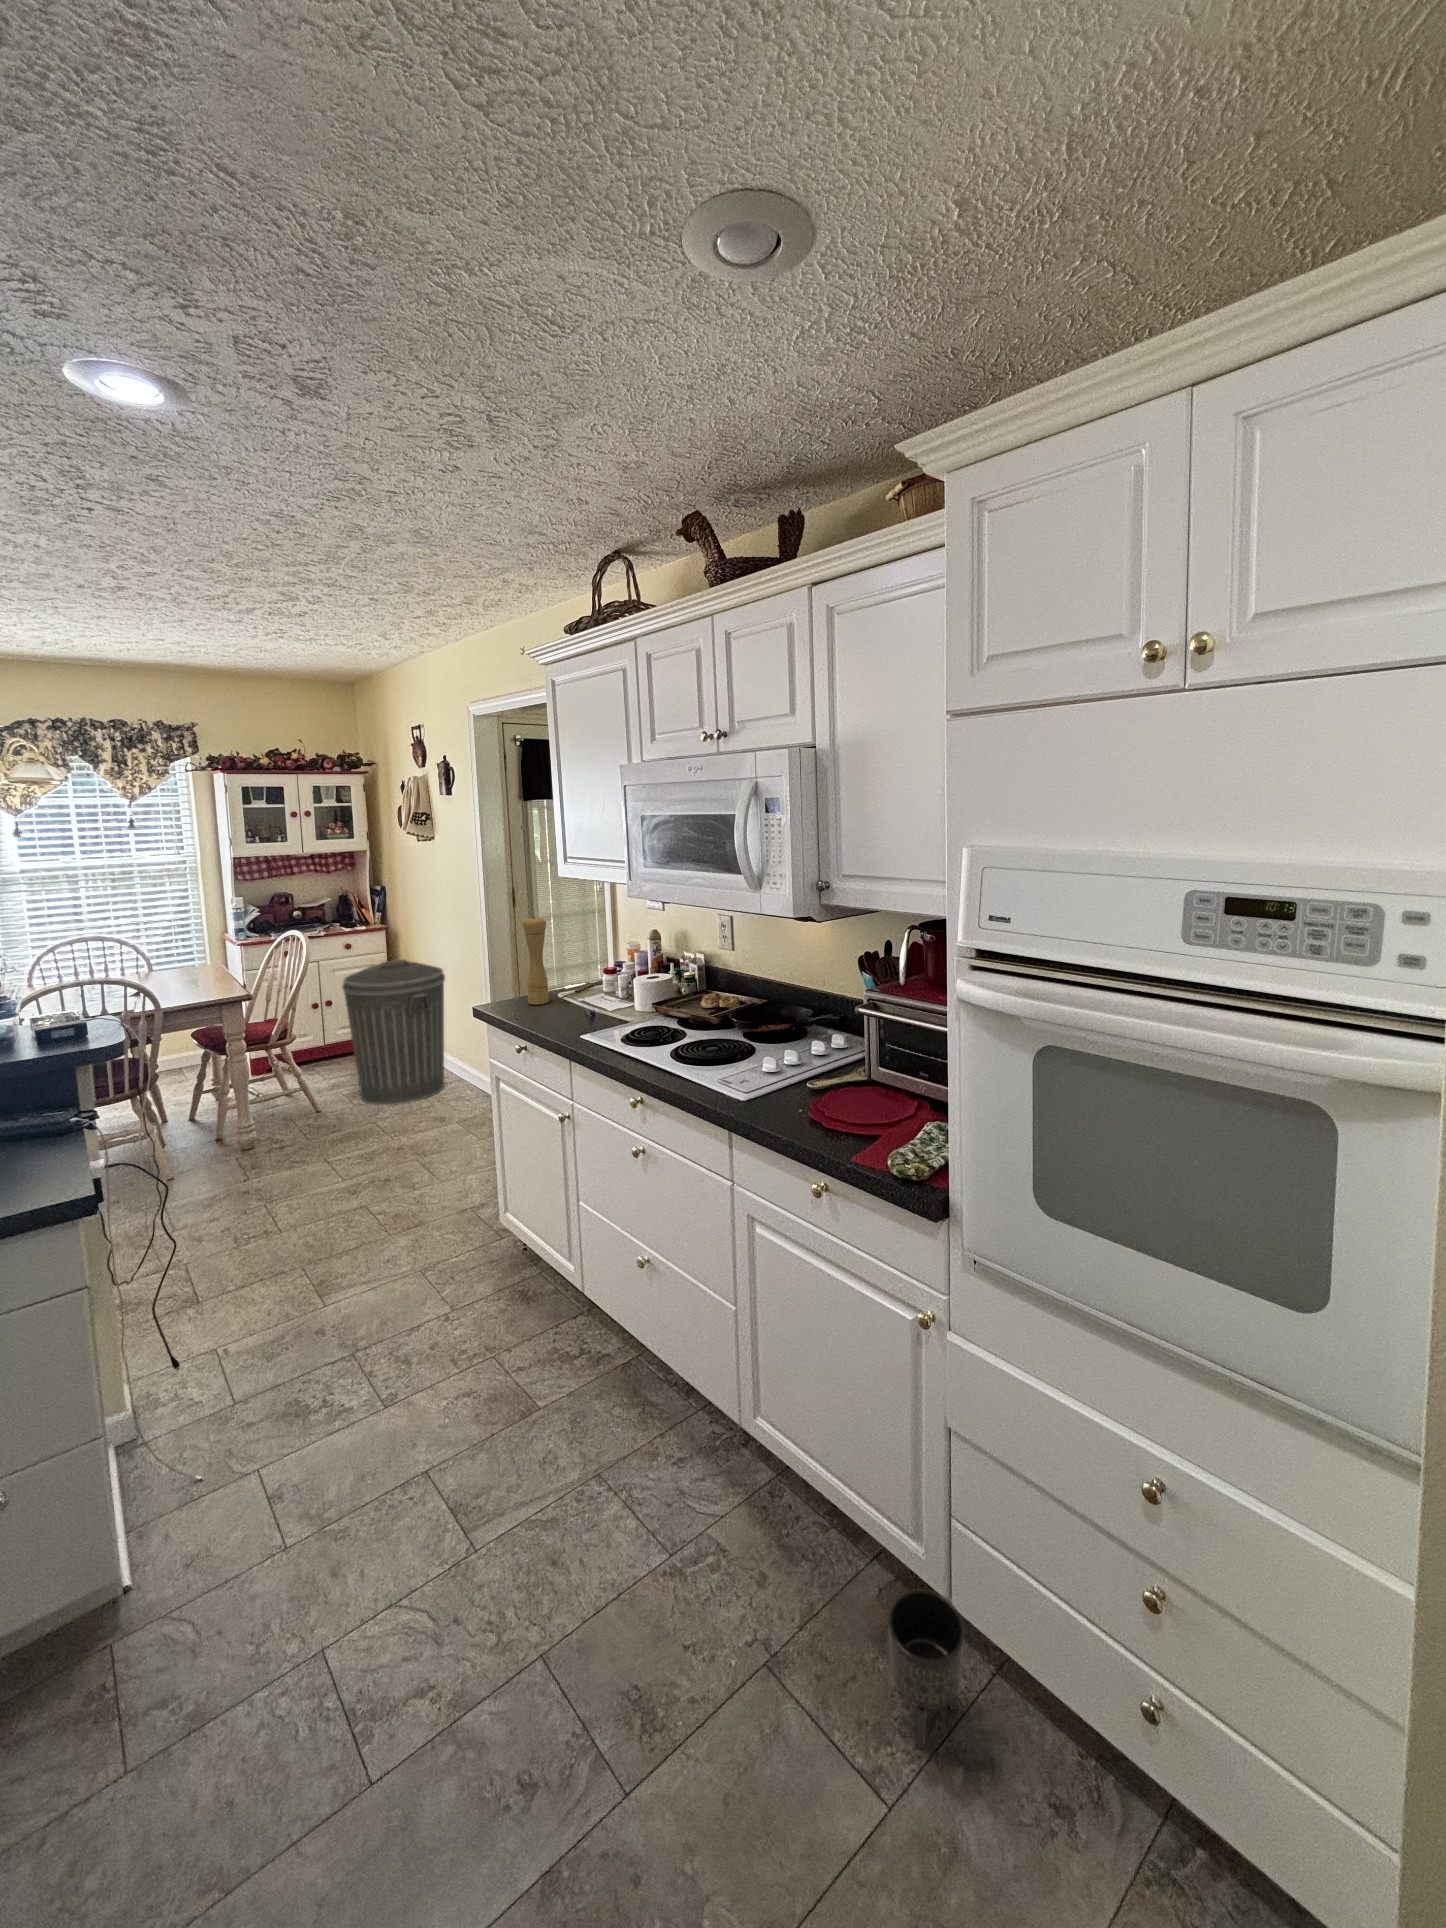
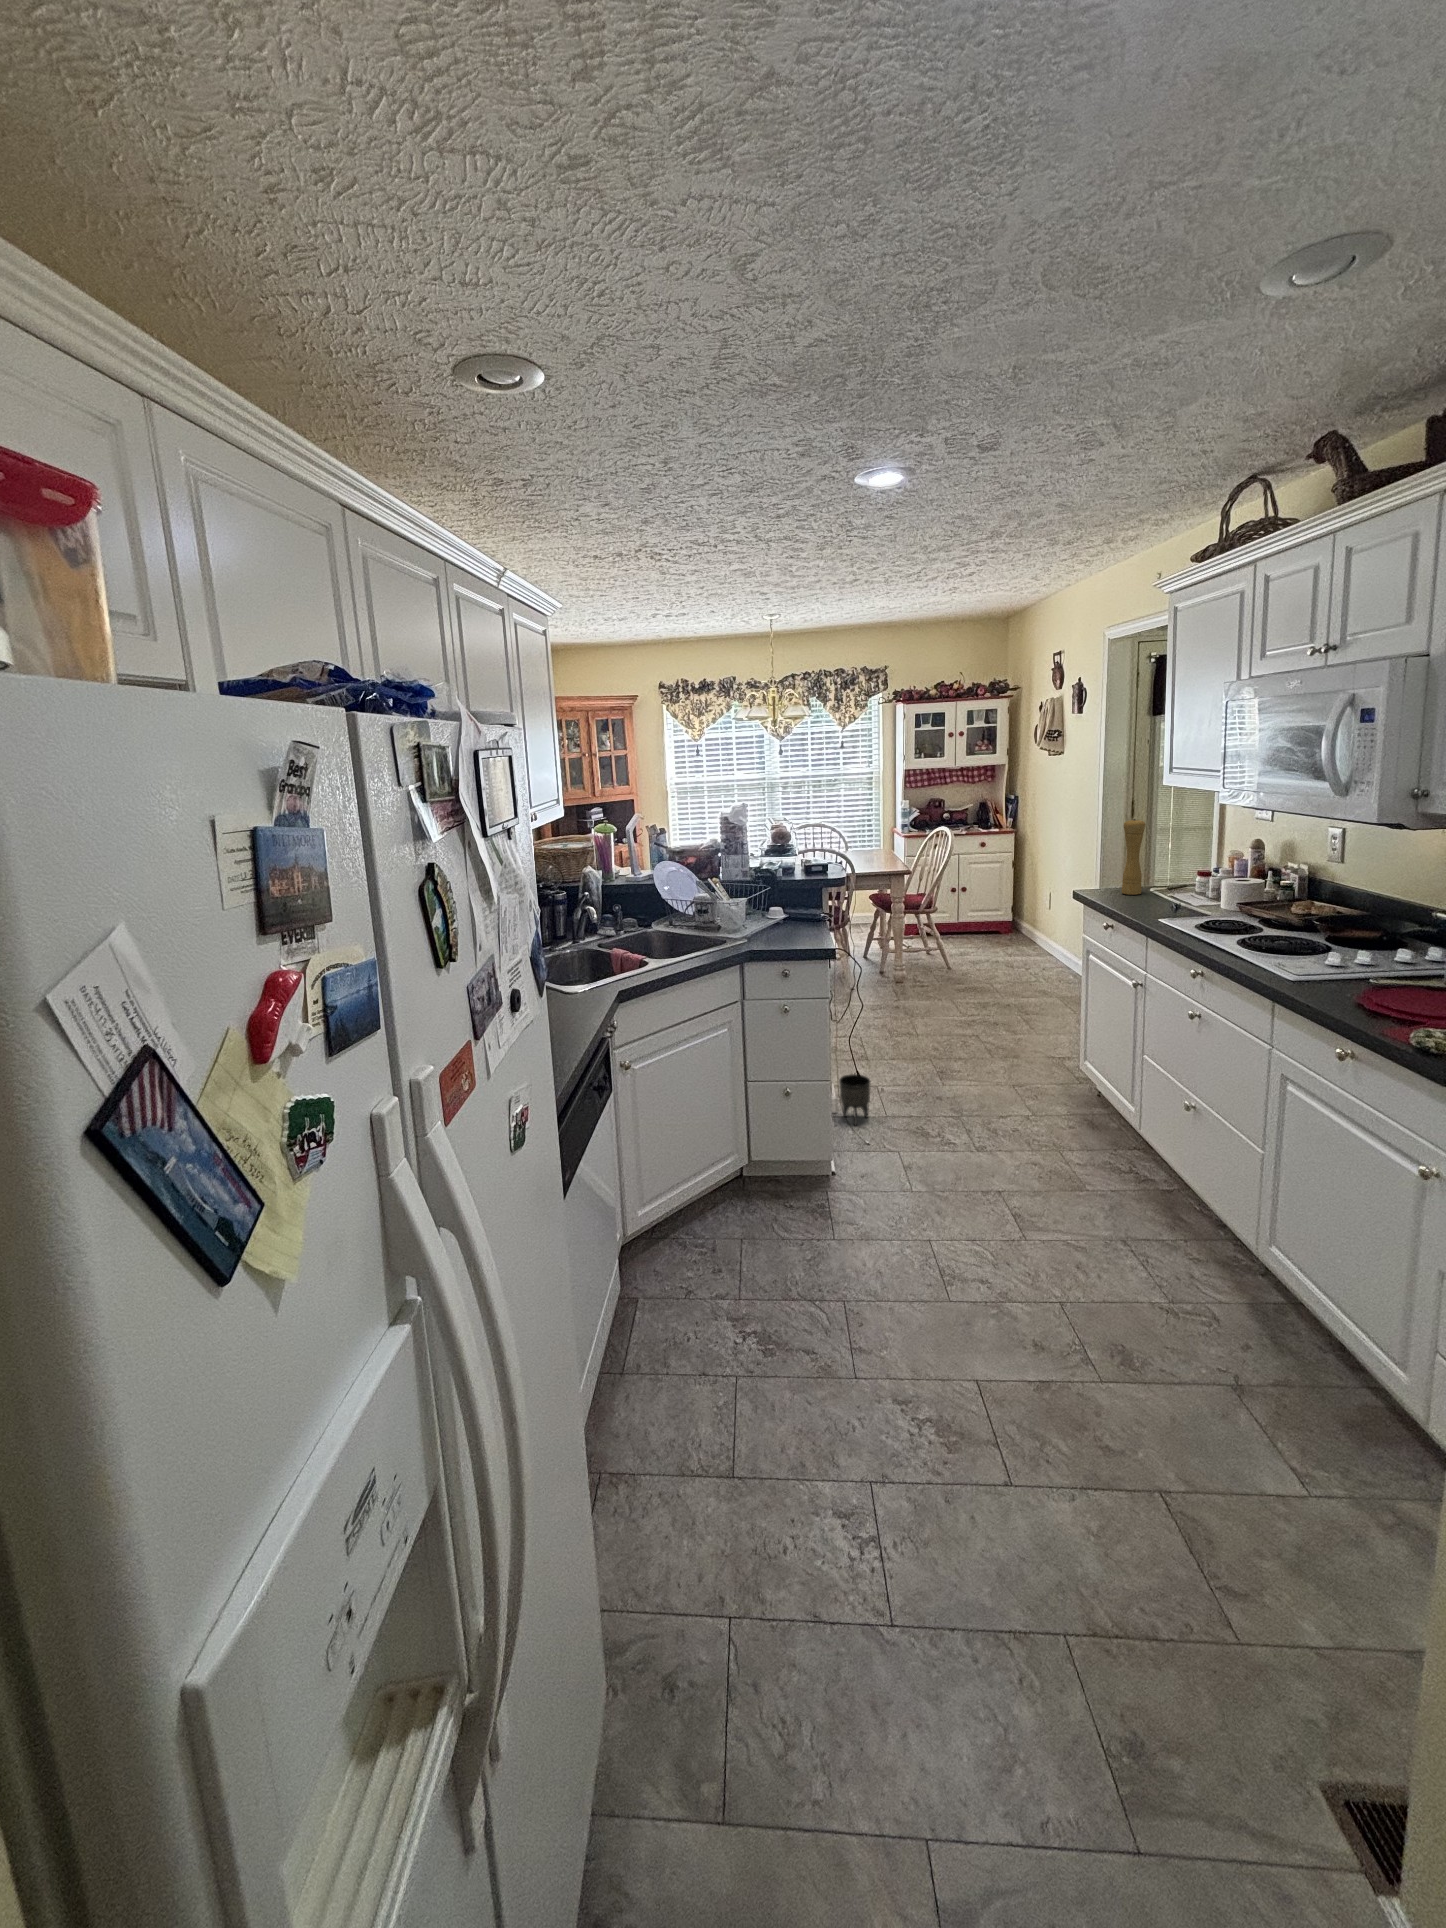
trash can: present [342,959,445,1105] -> none [975,858,1061,979]
planter: present [888,1589,965,1748] -> present [839,1074,871,1125]

